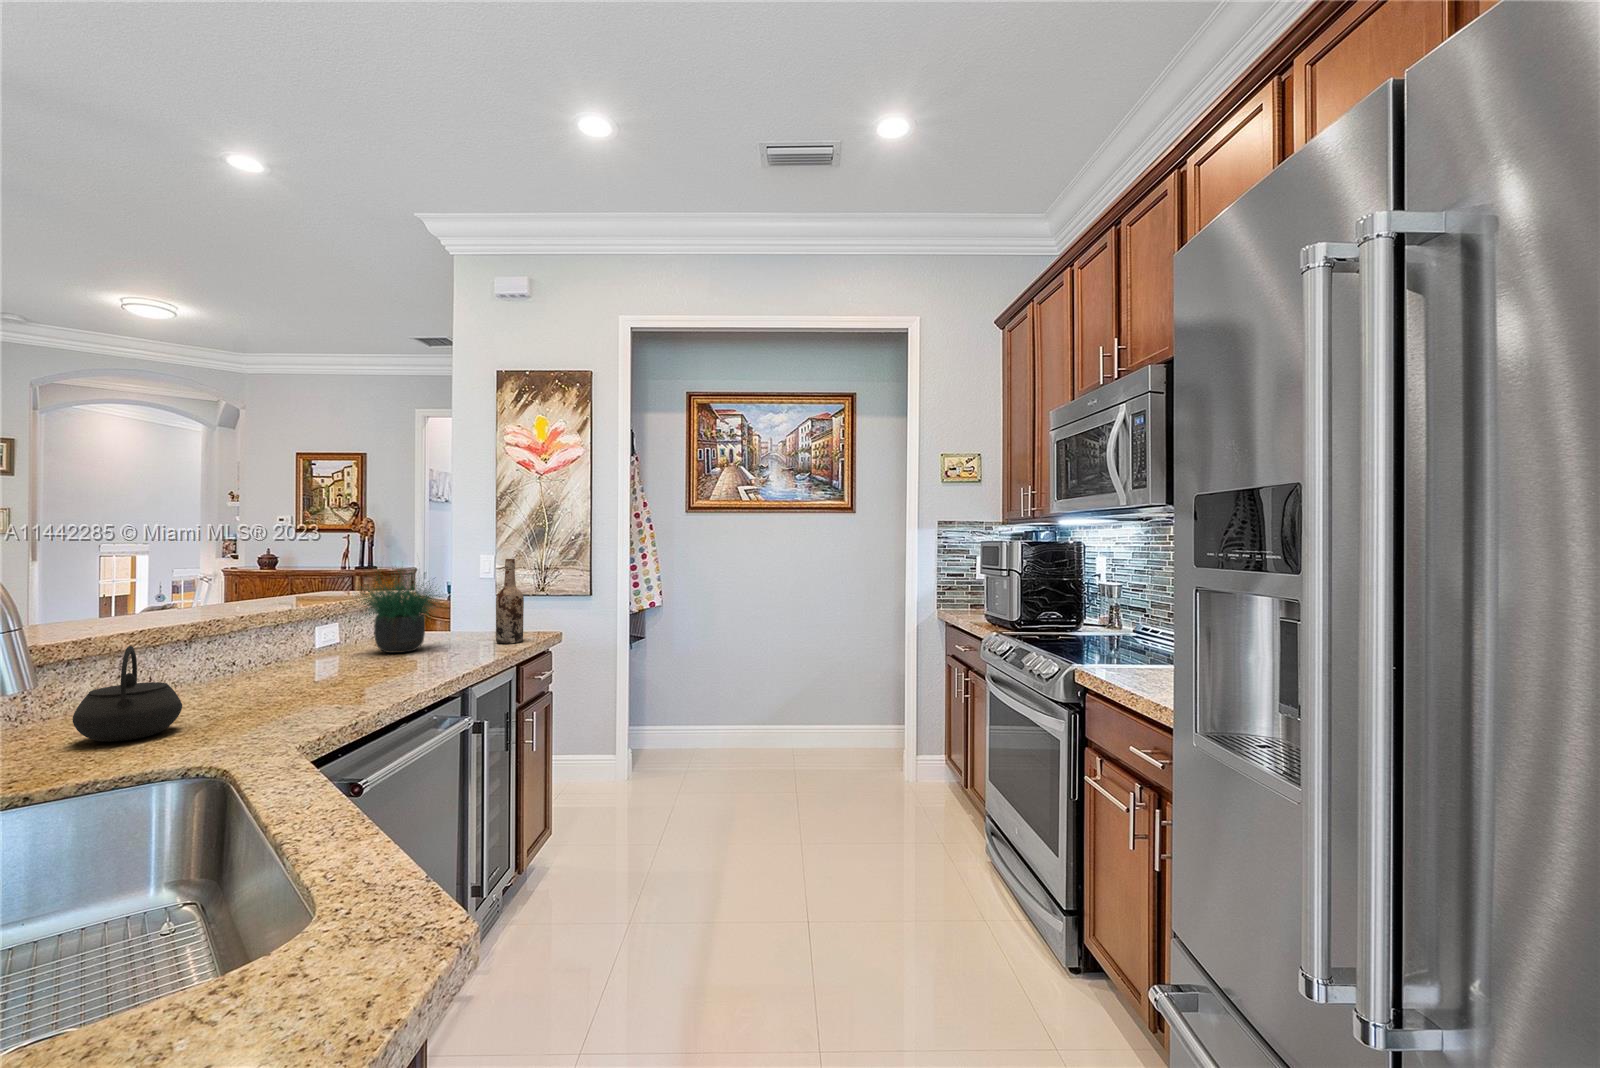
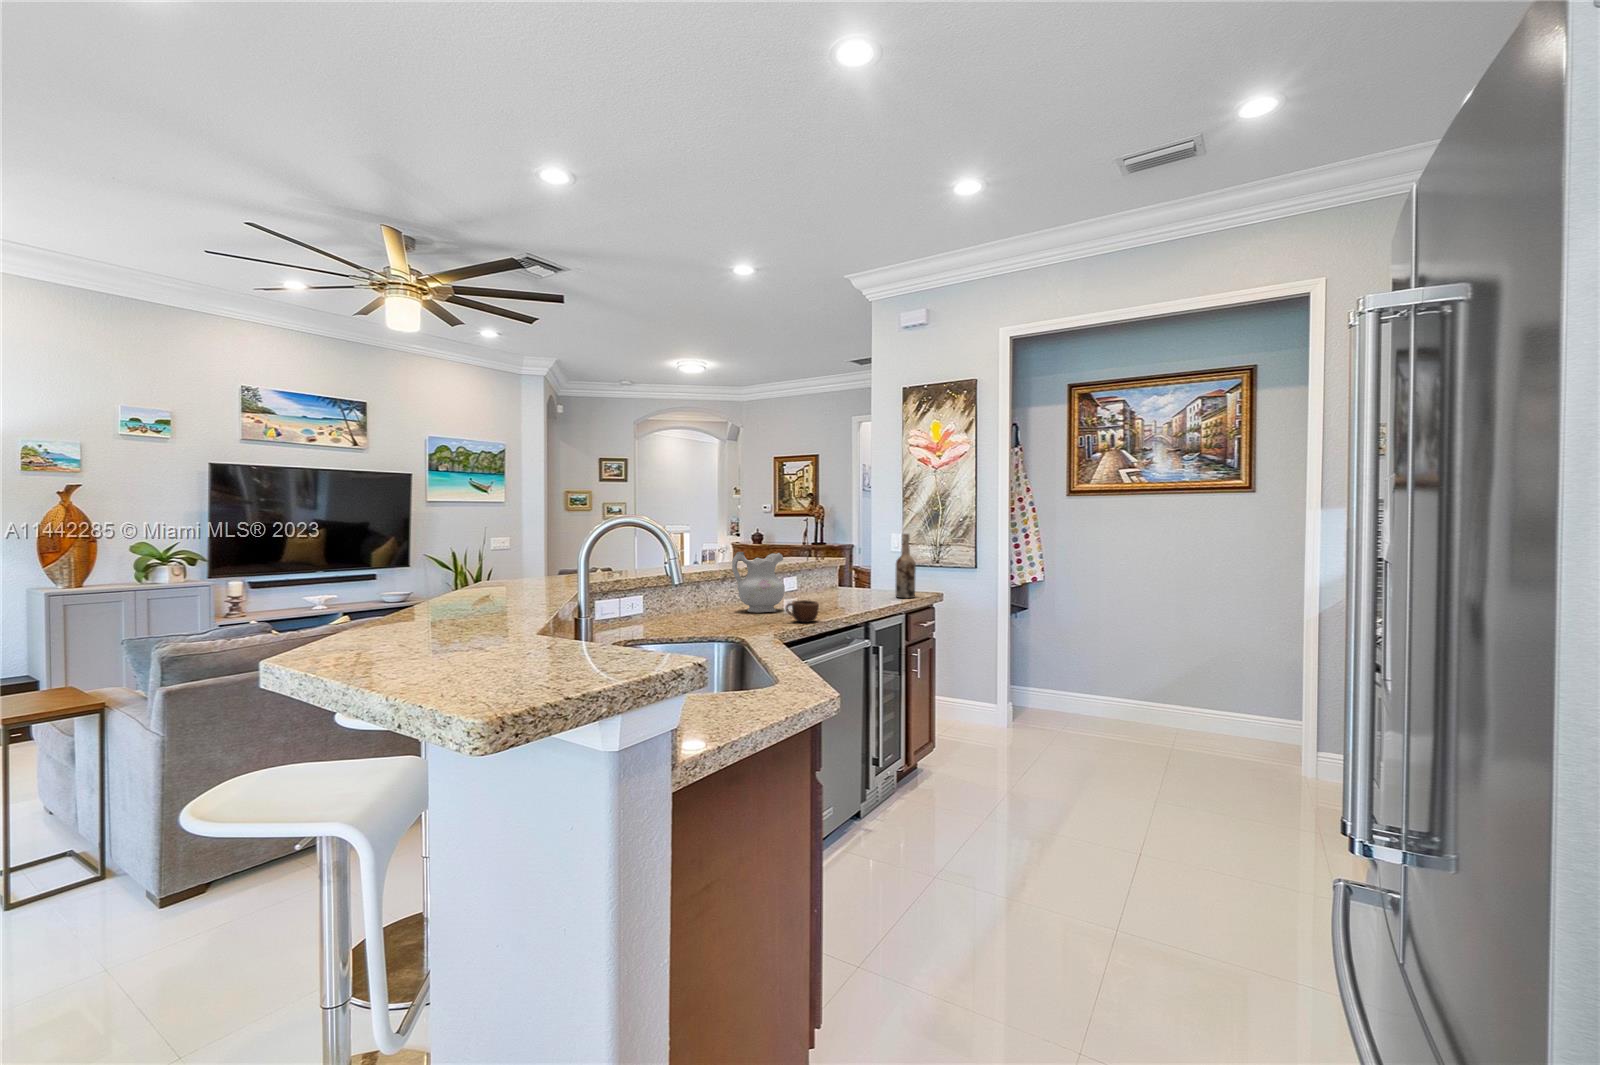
potted plant: present [359,571,440,653] -> none [793,525,867,599]
ceramic pitcher: none [218,594,321,692] -> present [732,552,785,613]
kettle: present [73,646,182,742] -> none [672,575,717,627]
mug: none [325,667,386,703] -> present [786,600,819,622]

